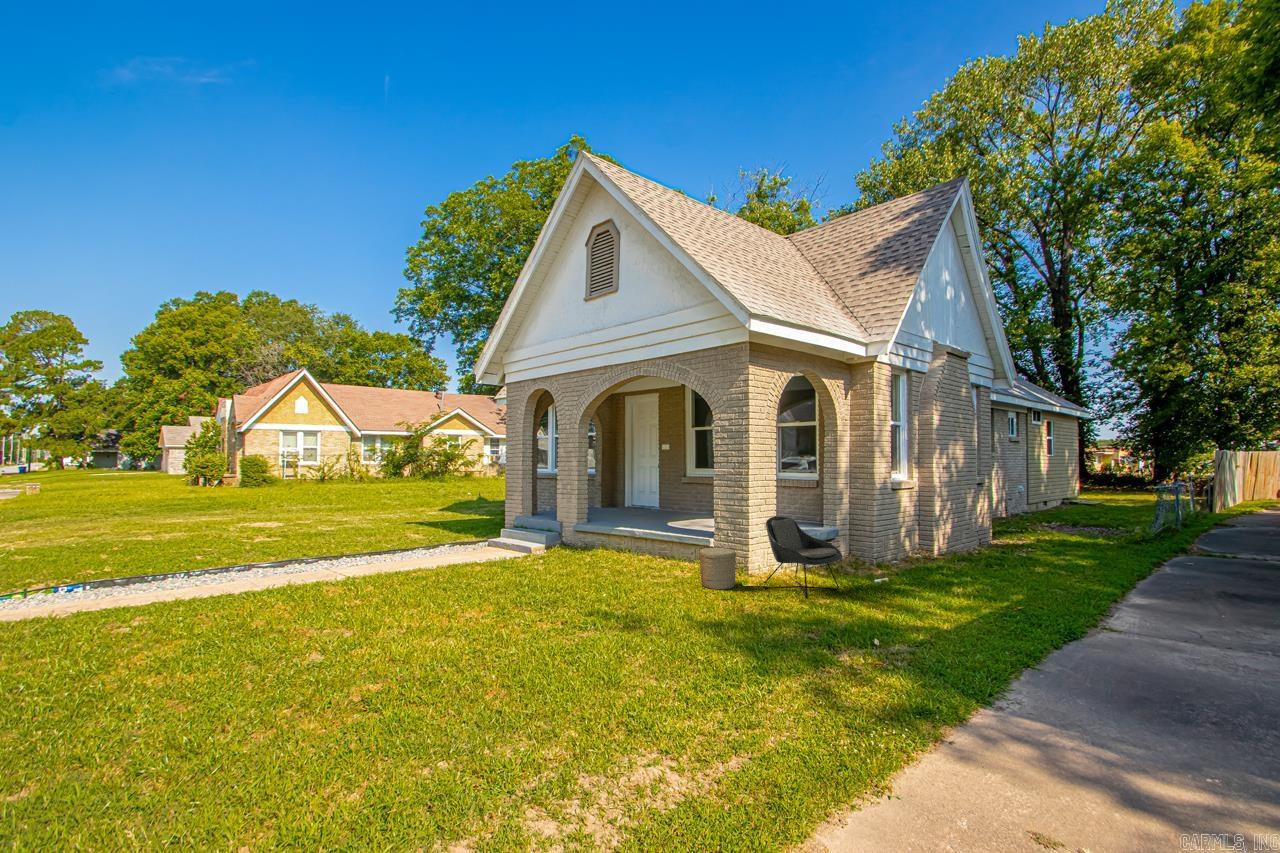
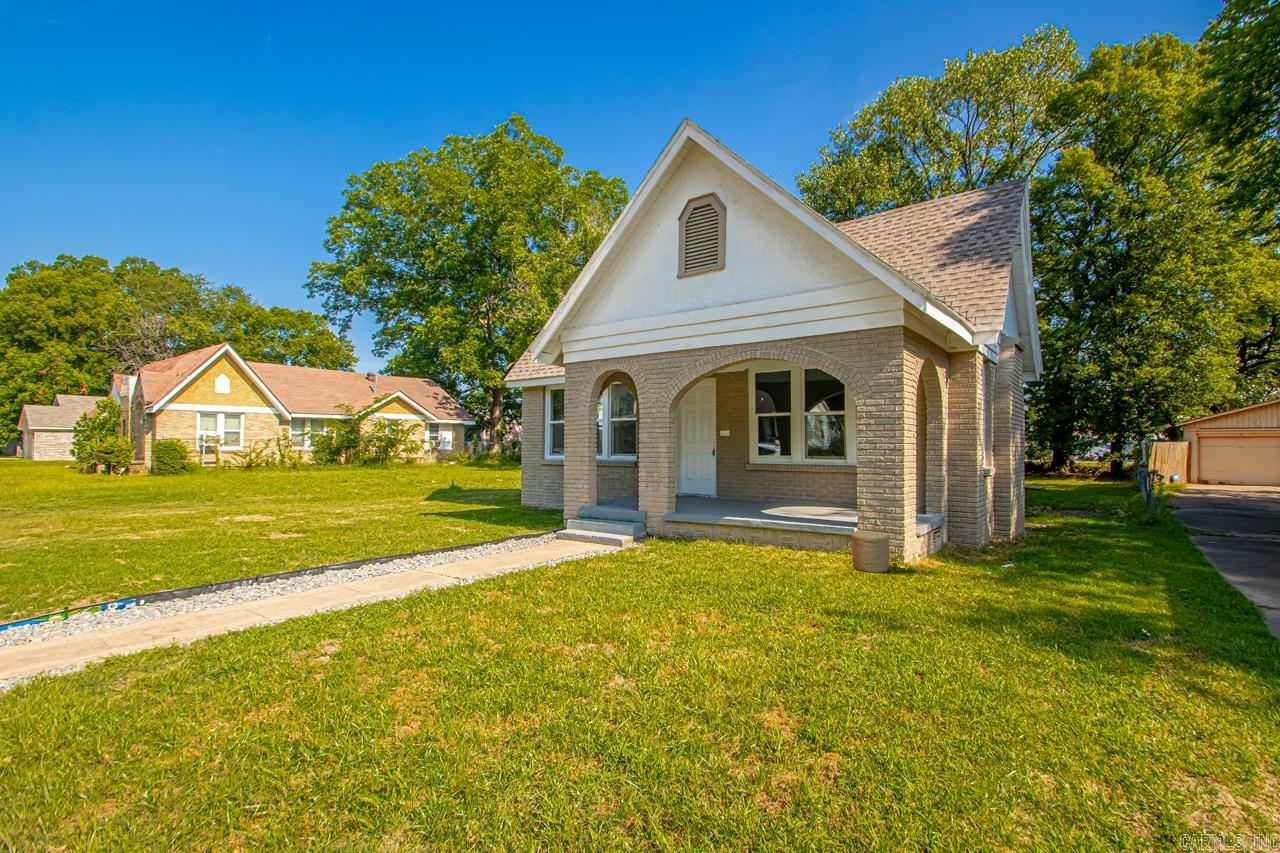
lounge chair: present [763,516,842,599] -> none [916,499,989,578]

